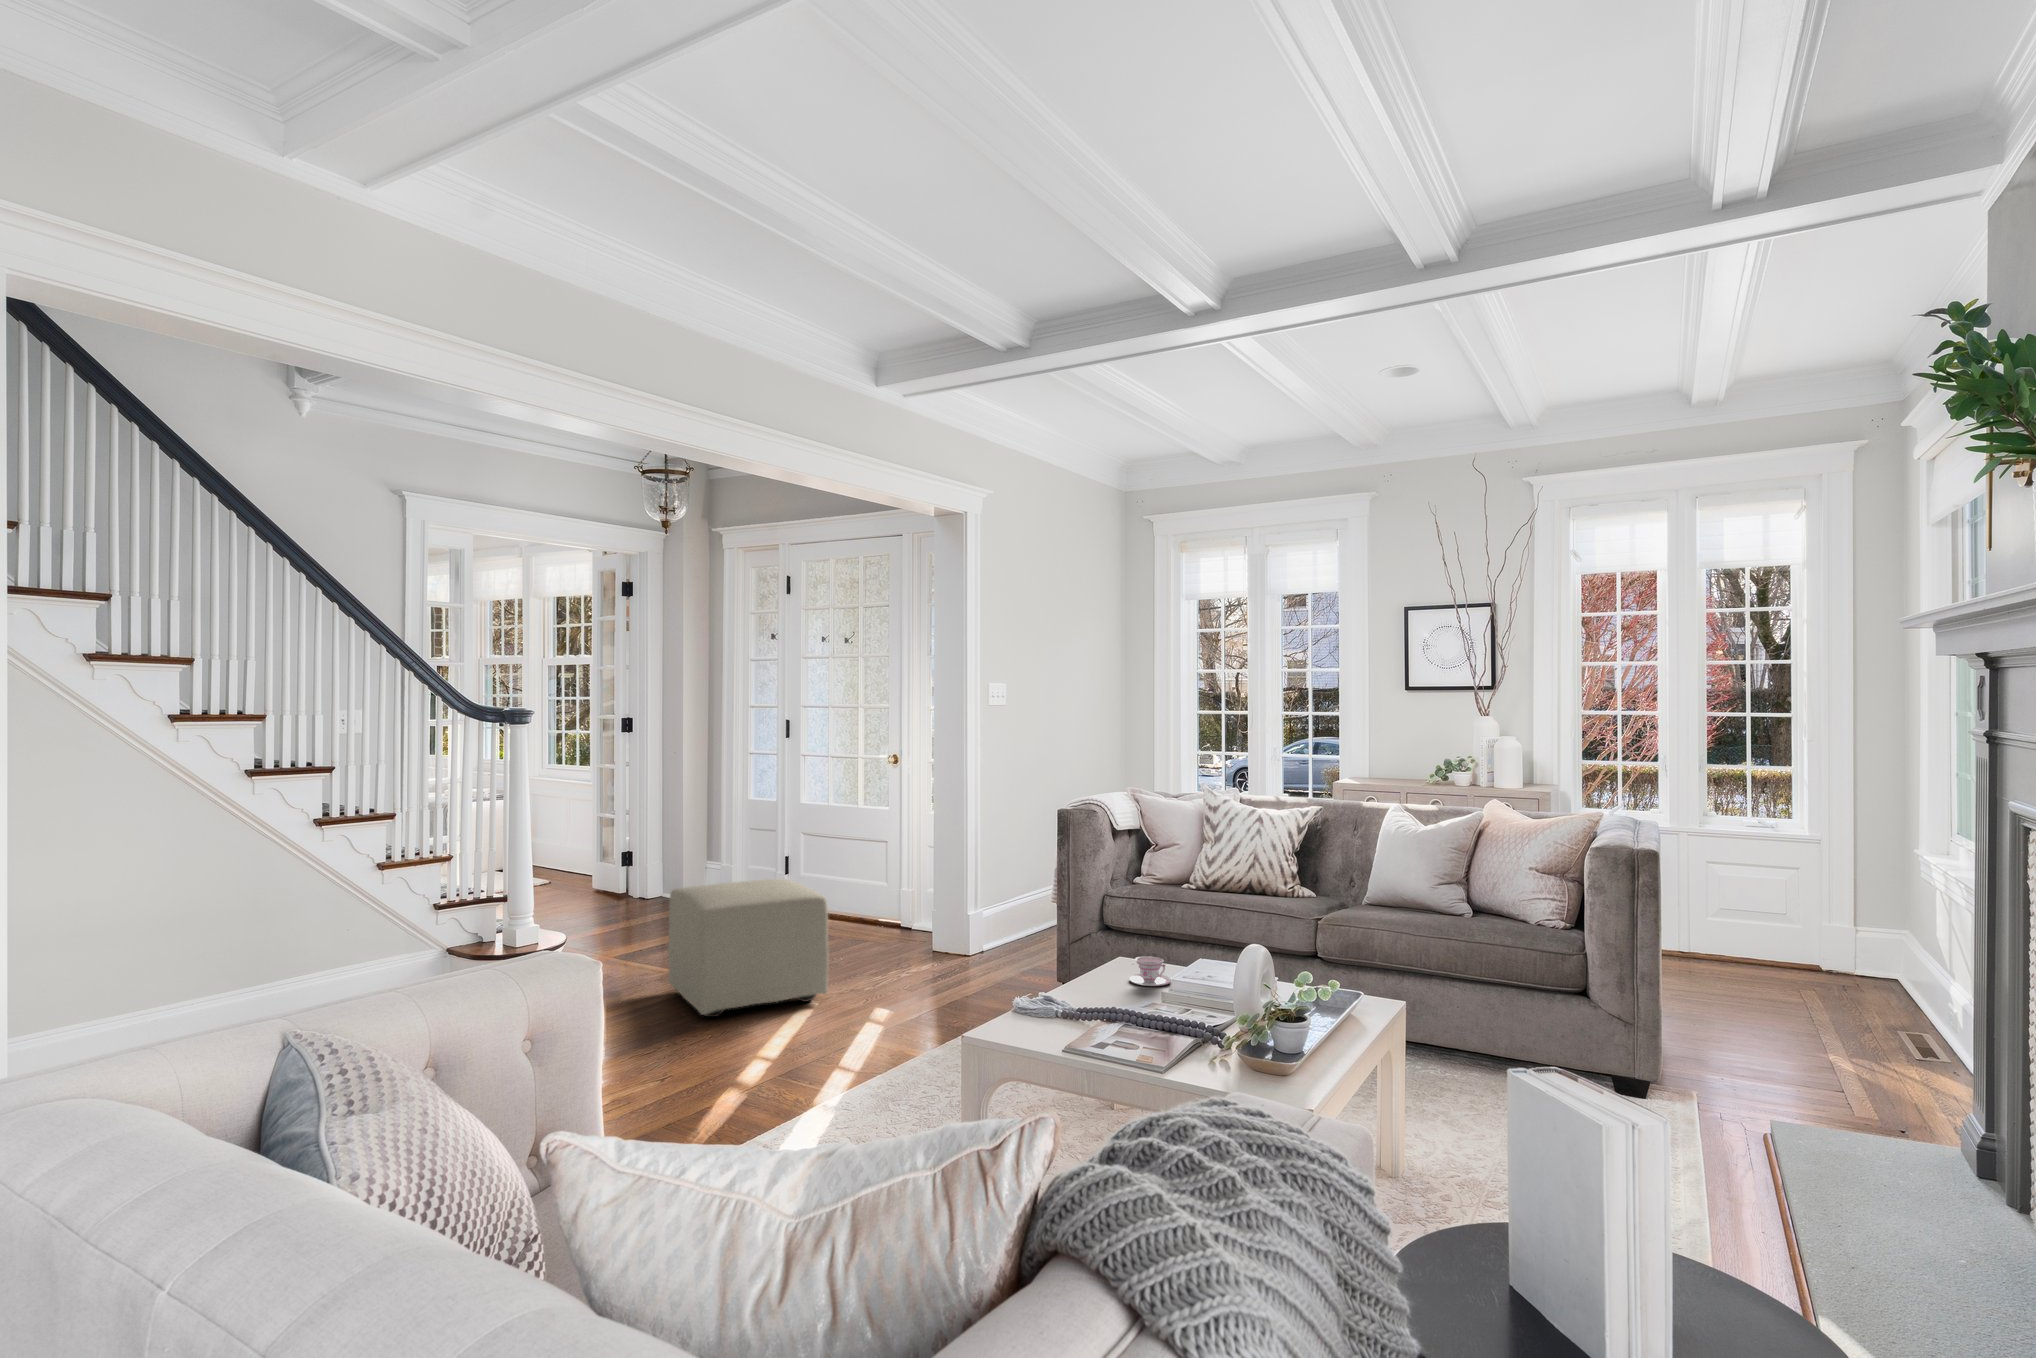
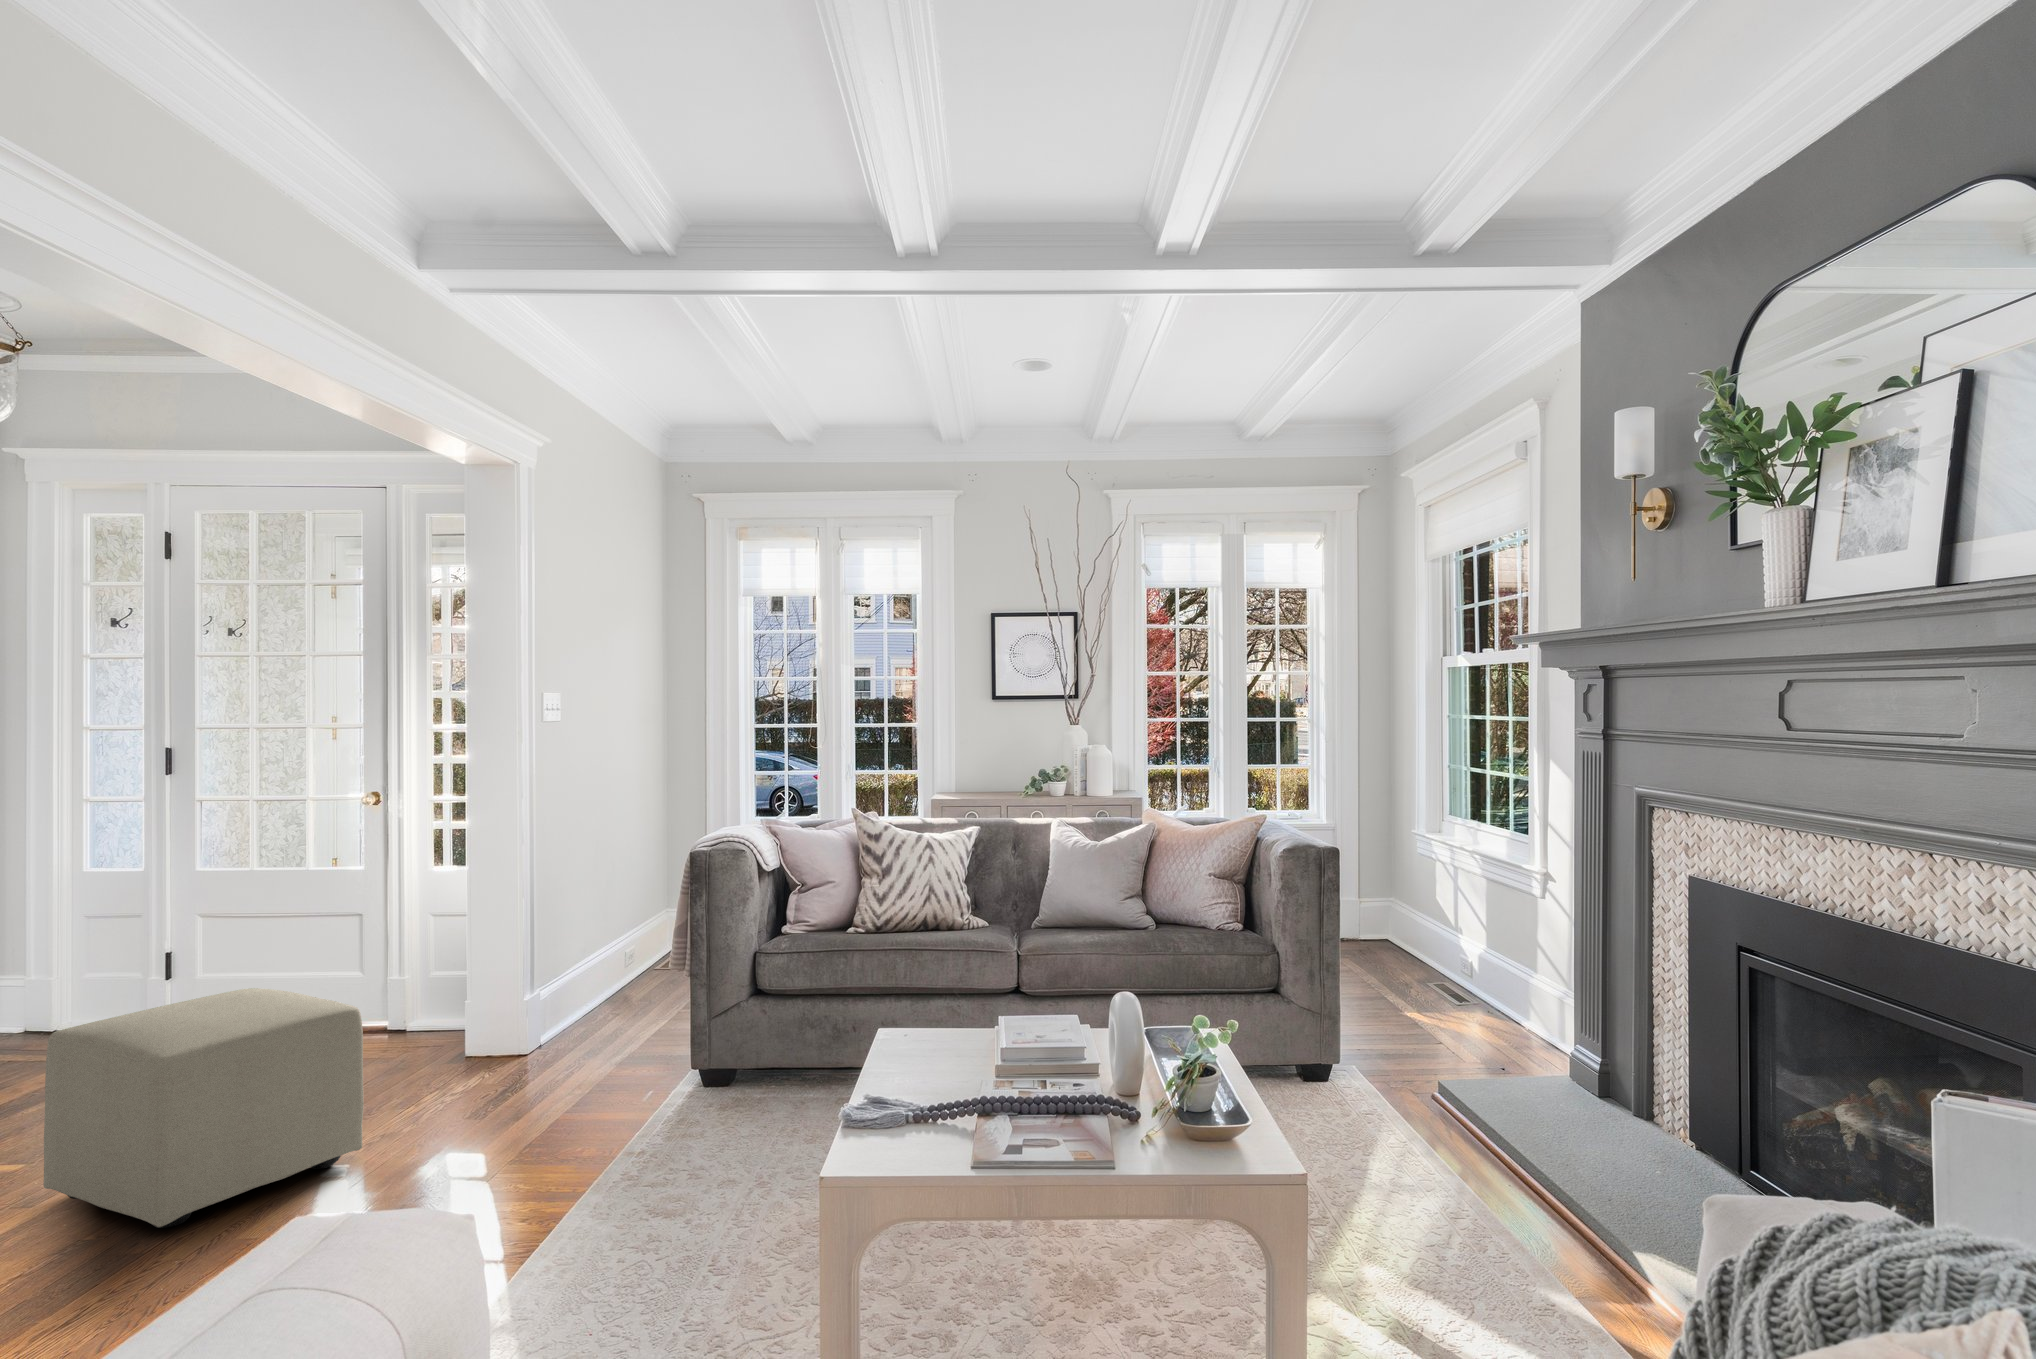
teacup: present [1129,956,1171,986] -> none [914,1023,964,1060]

